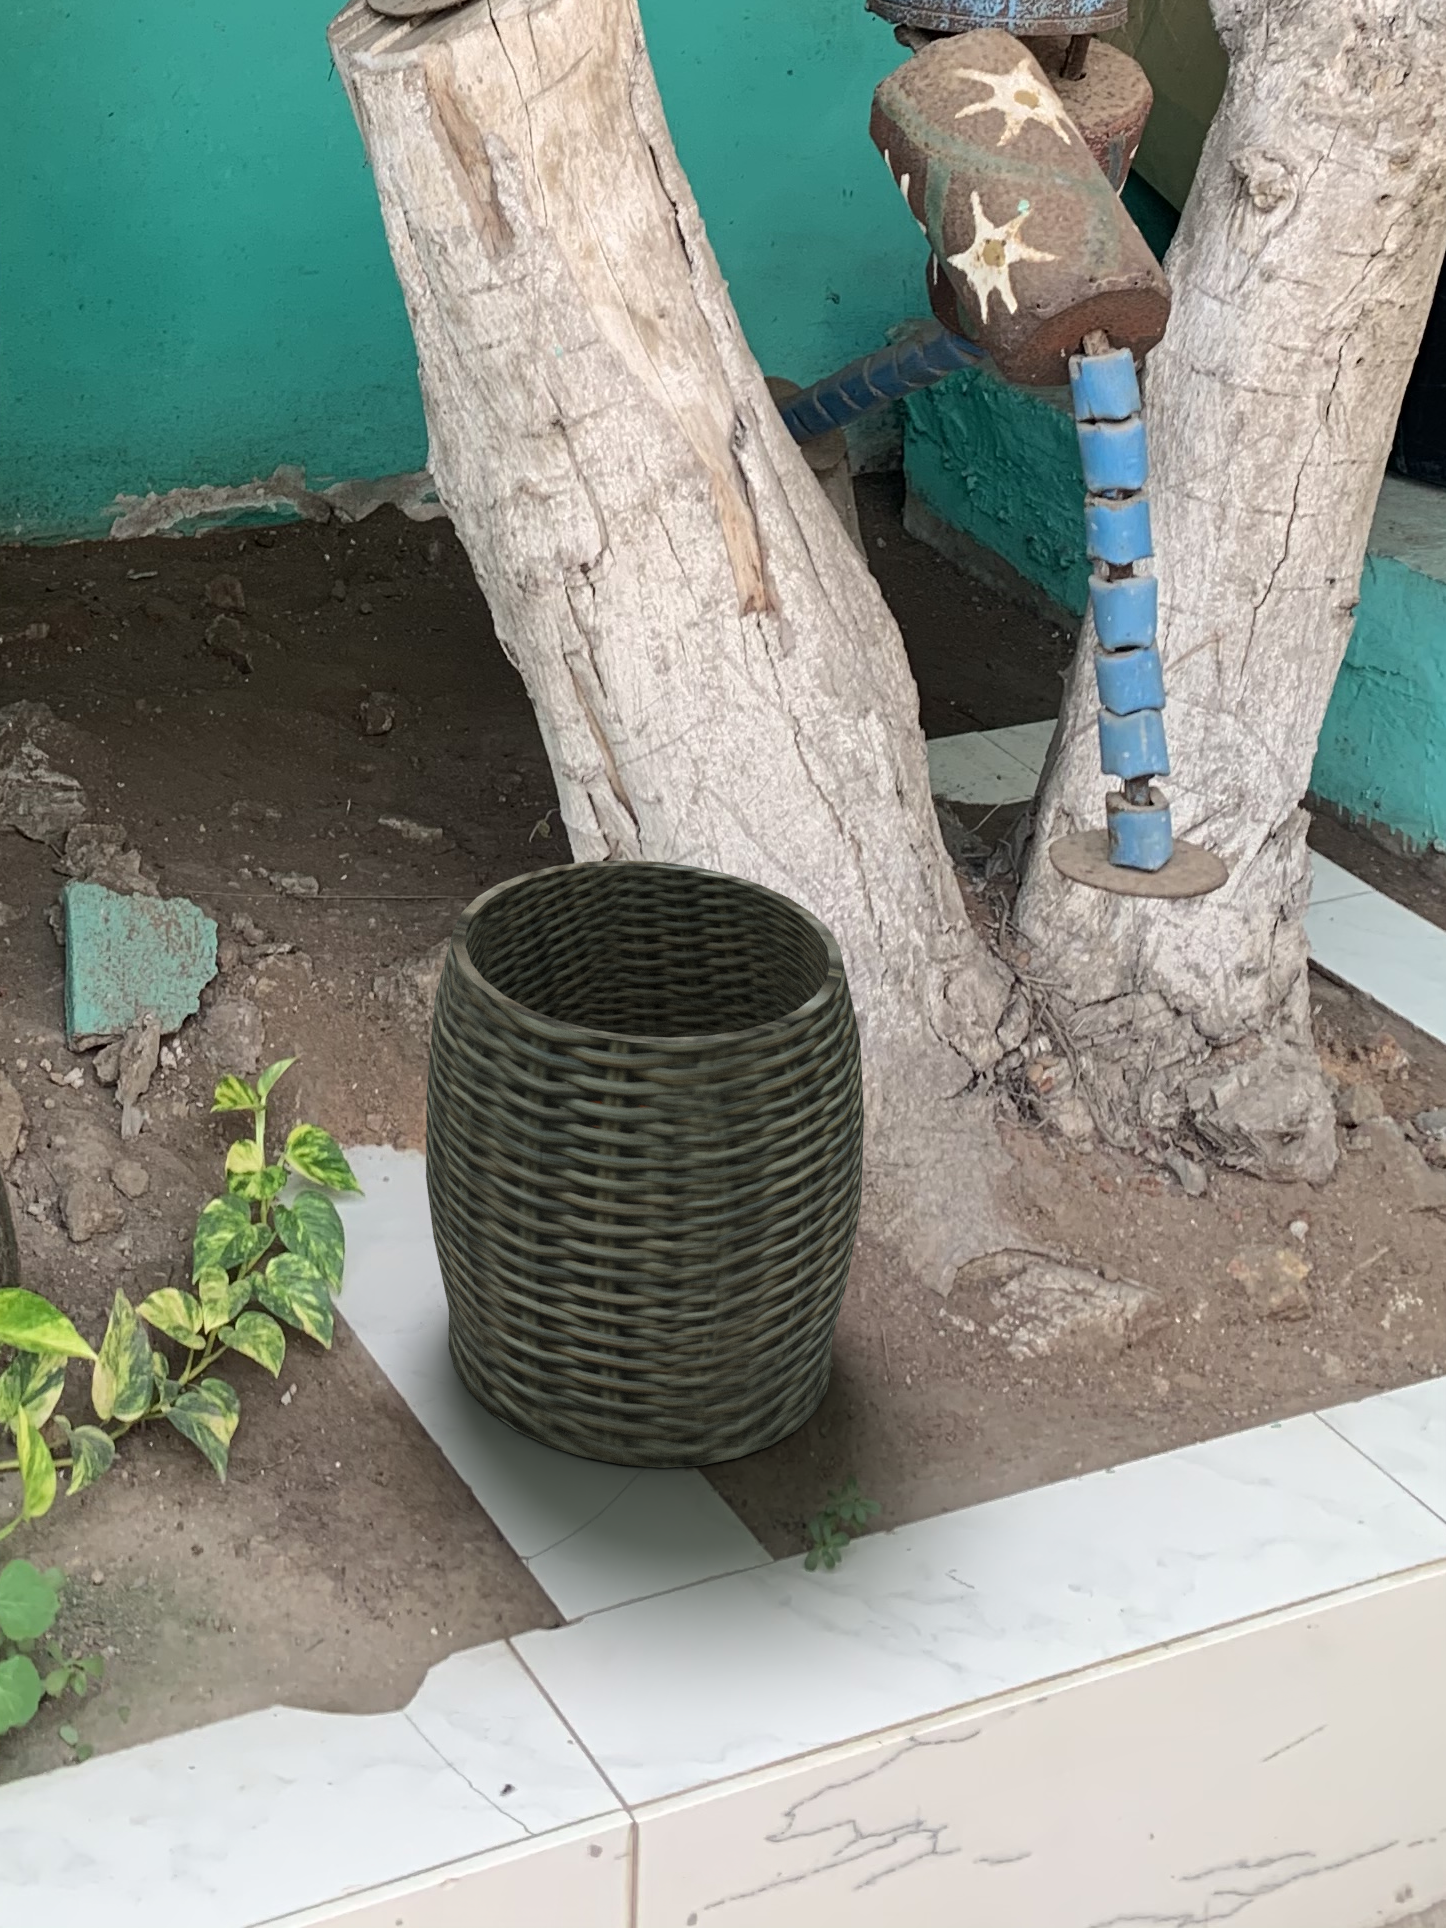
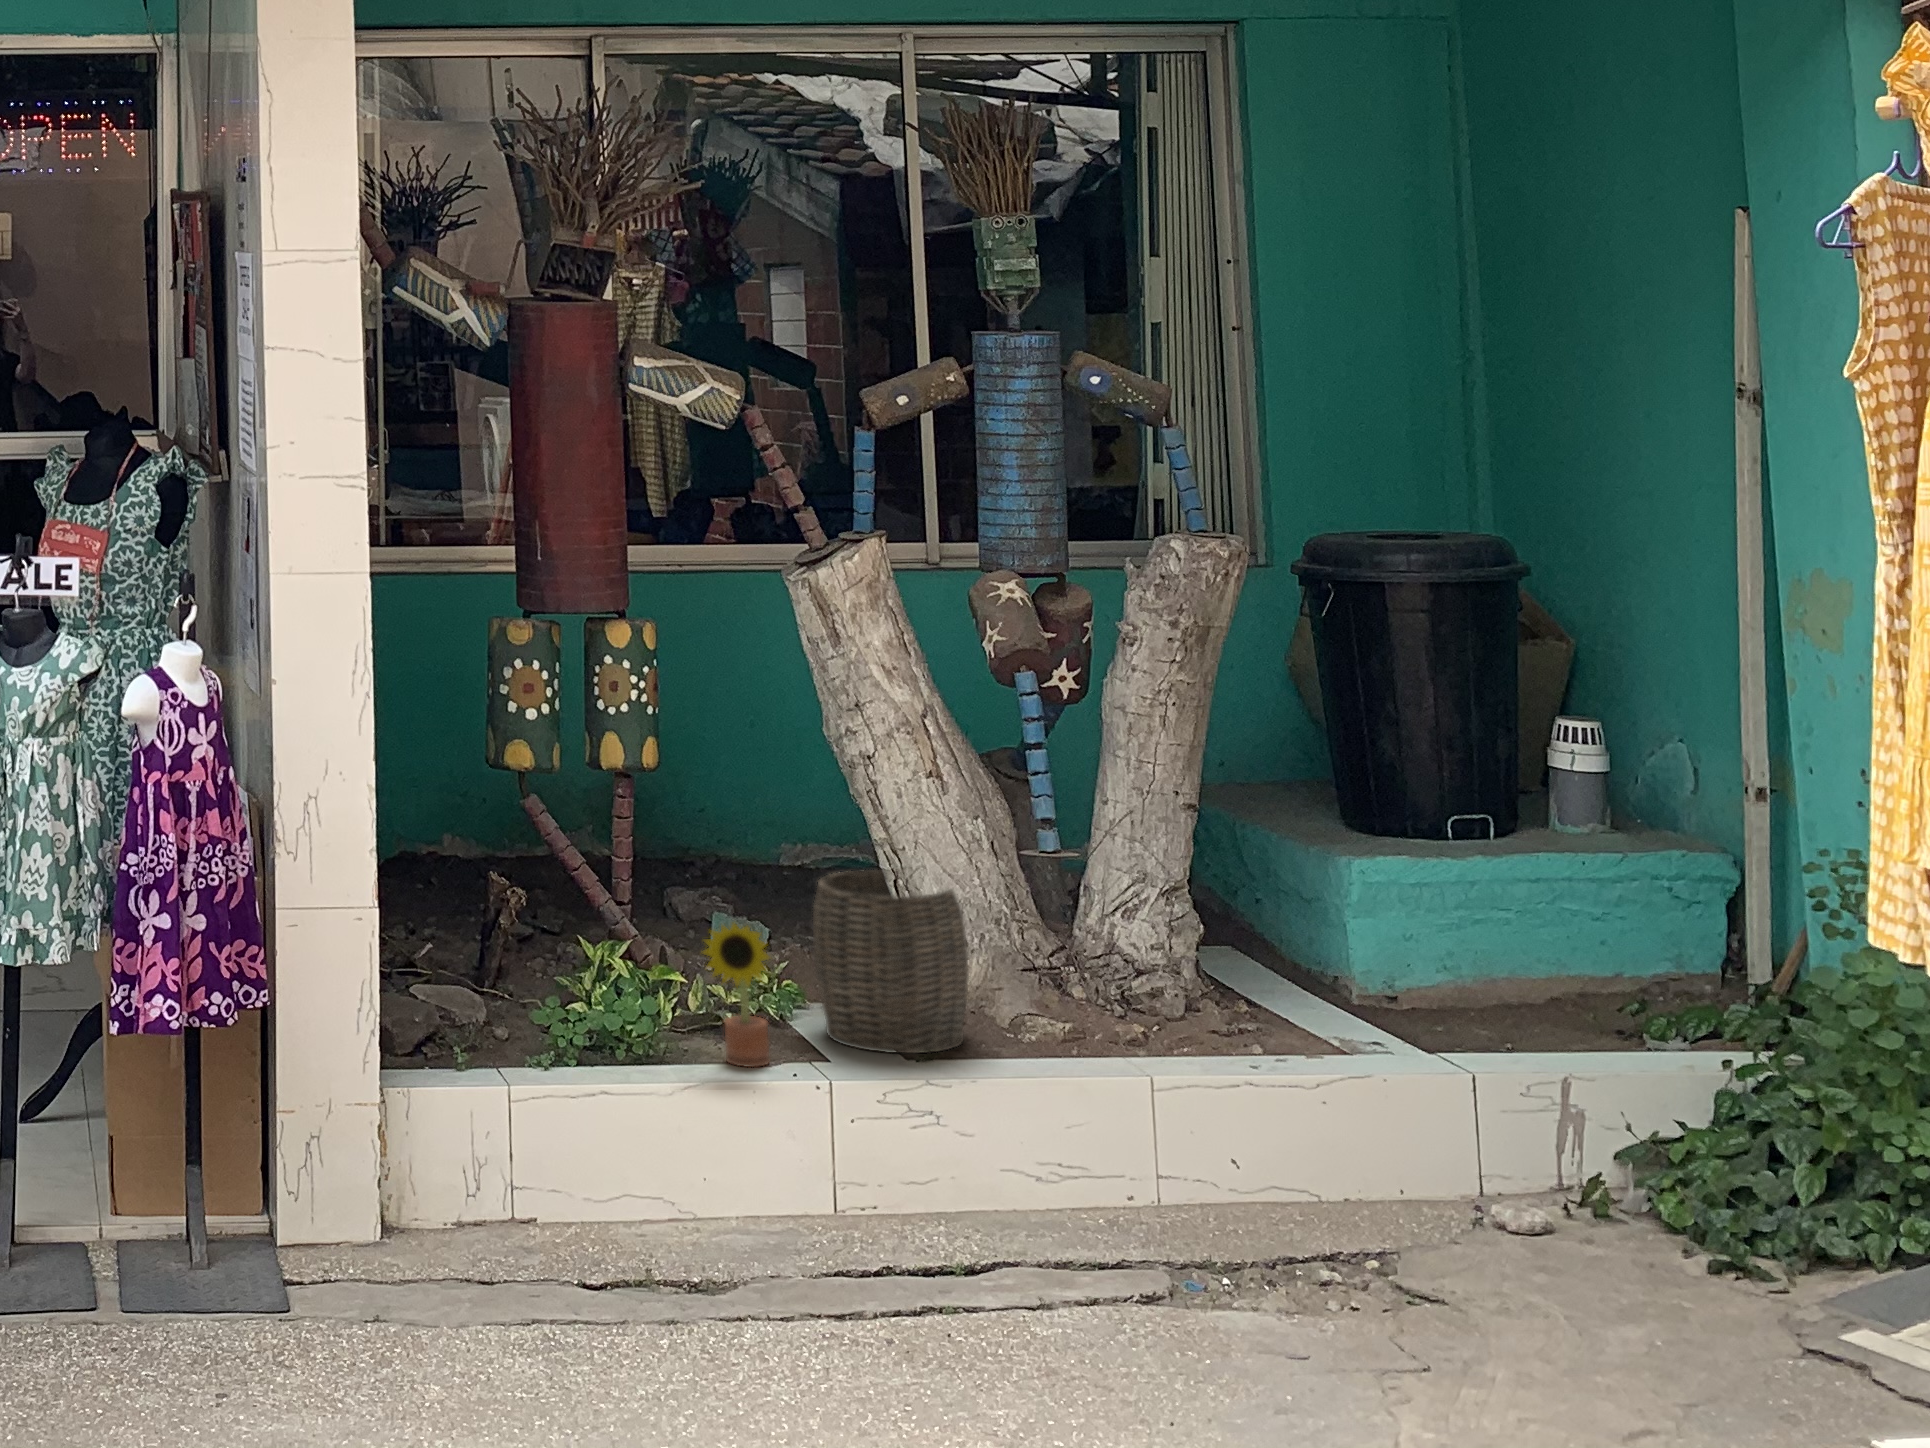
decorative plant: none [163,1264,406,1668] -> present [703,923,769,1067]

